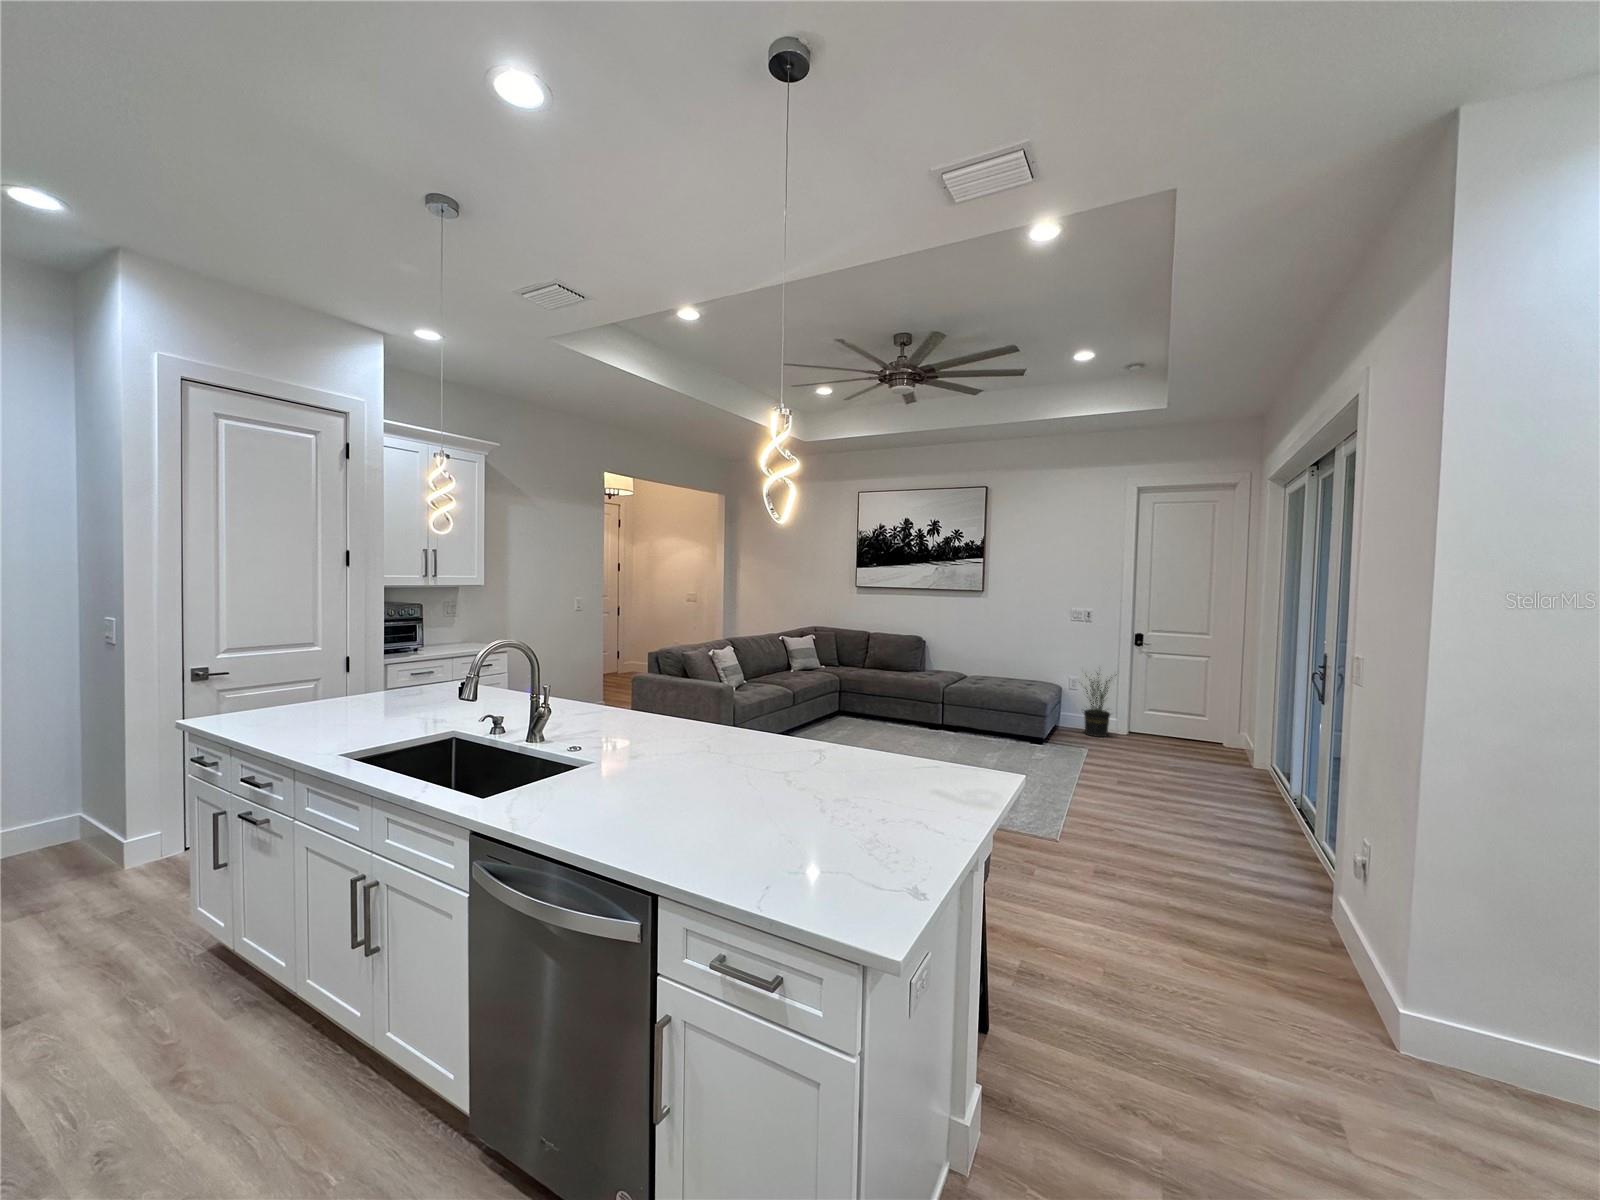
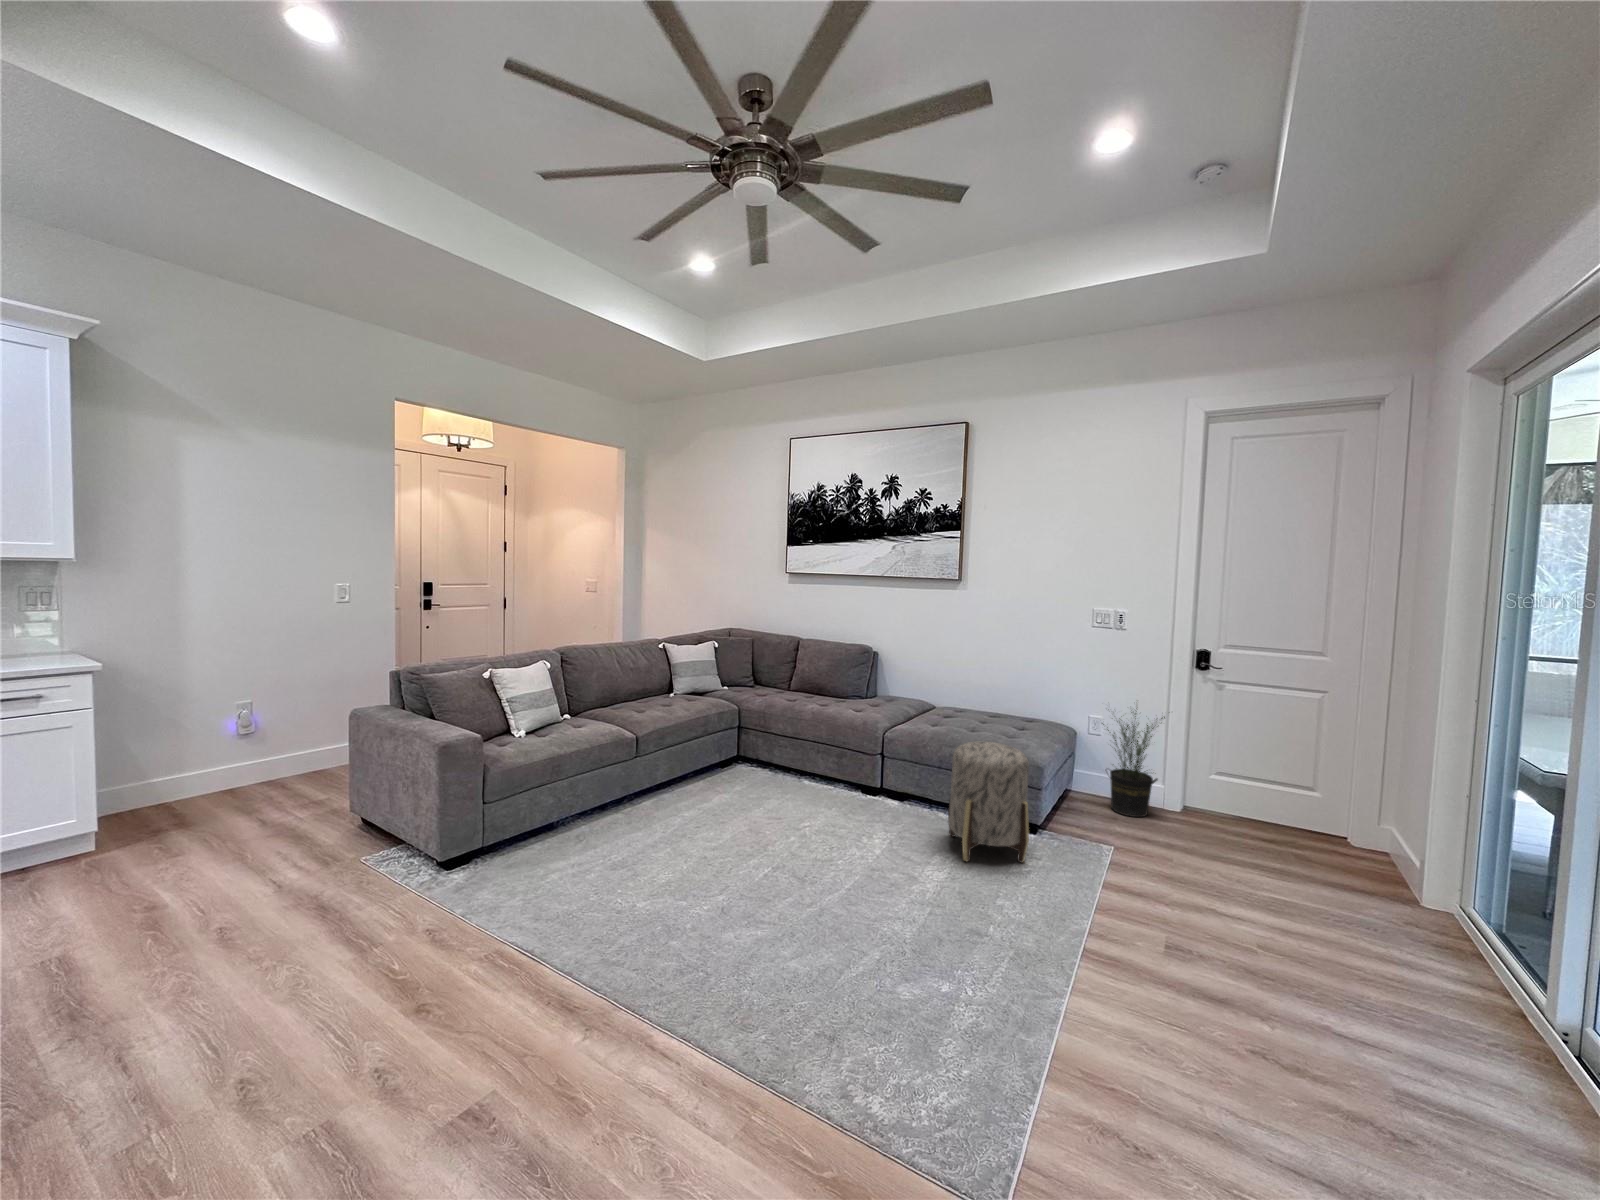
ottoman: none [989,688,1040,755] -> present [948,741,1029,863]

